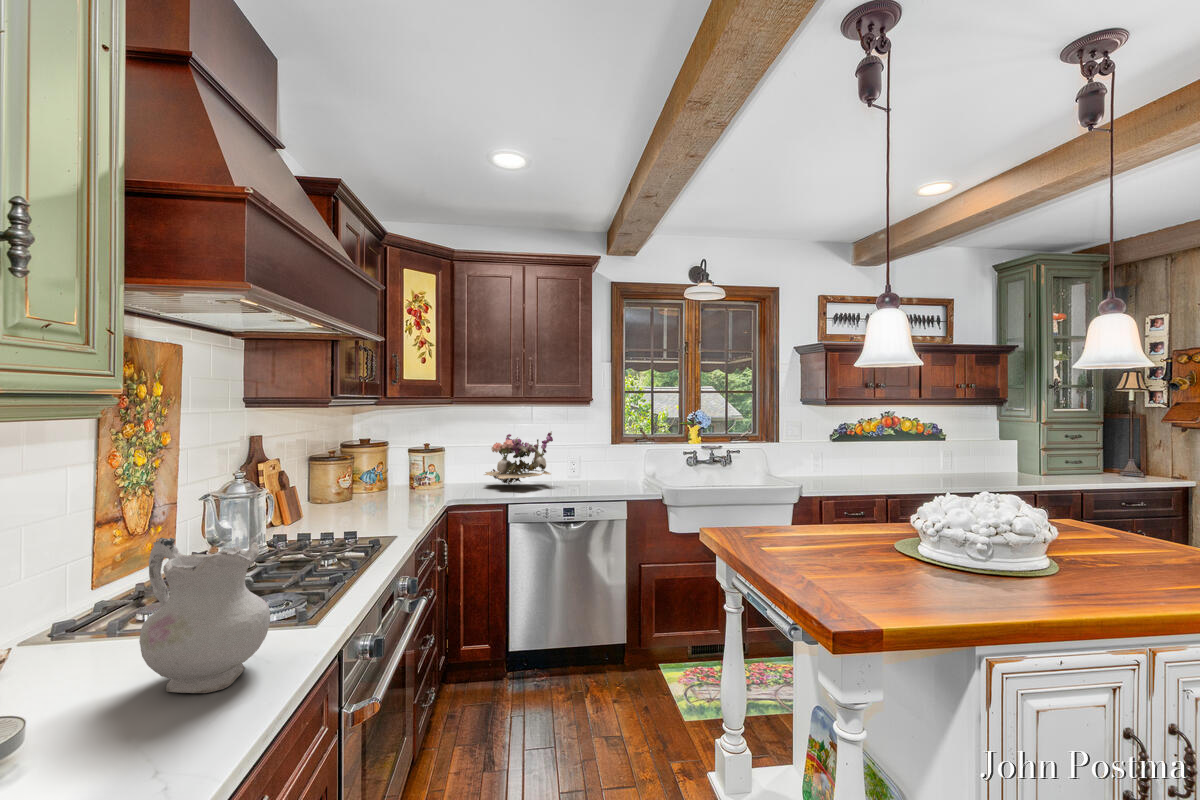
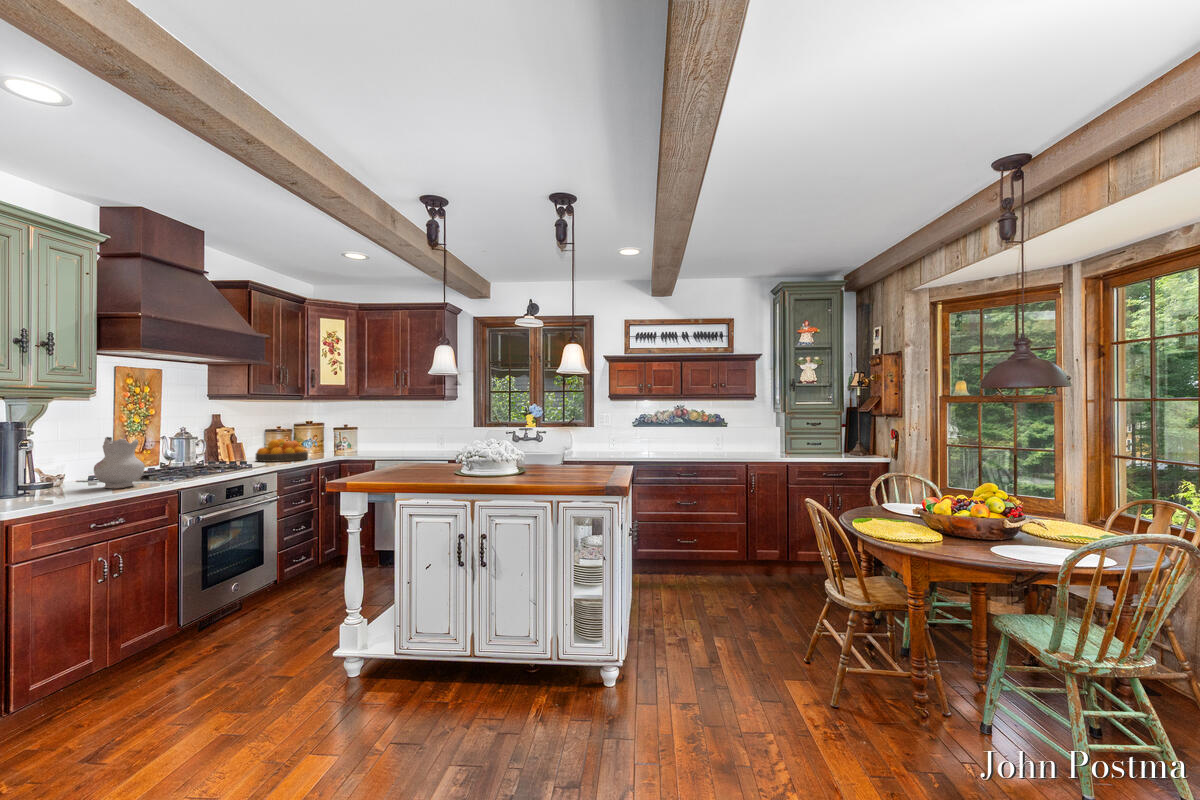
flower arrangement: present [485,431,553,486] -> none [377,418,423,453]
fruit bowl: none [321,474,409,520] -> present [255,439,308,462]

